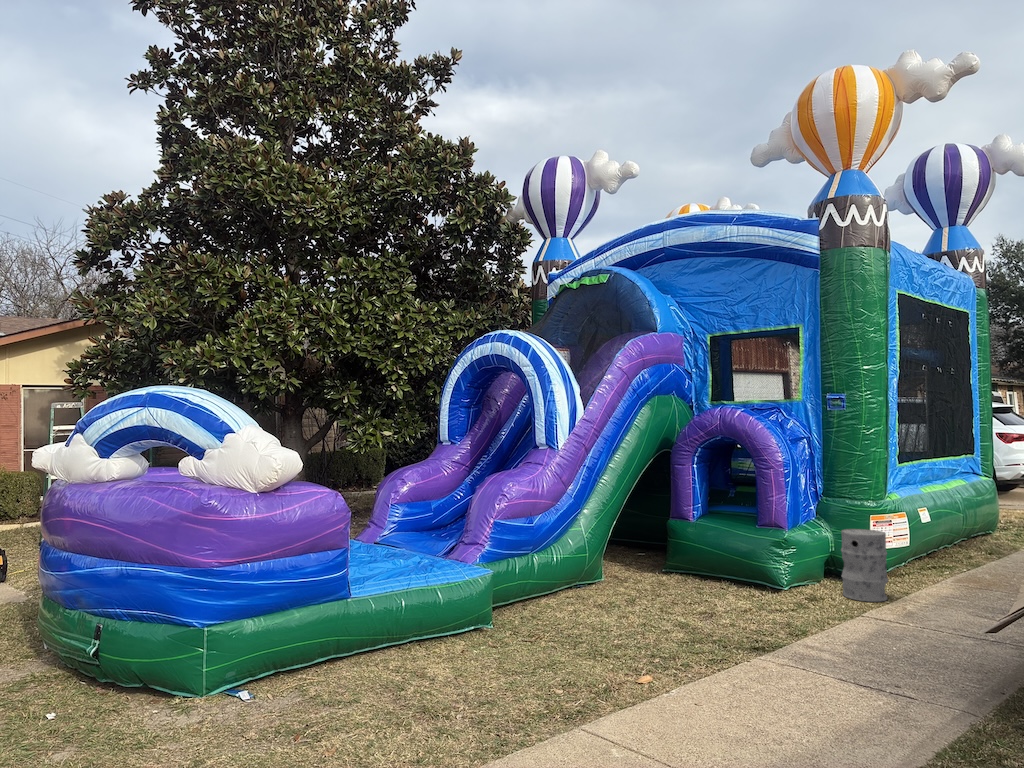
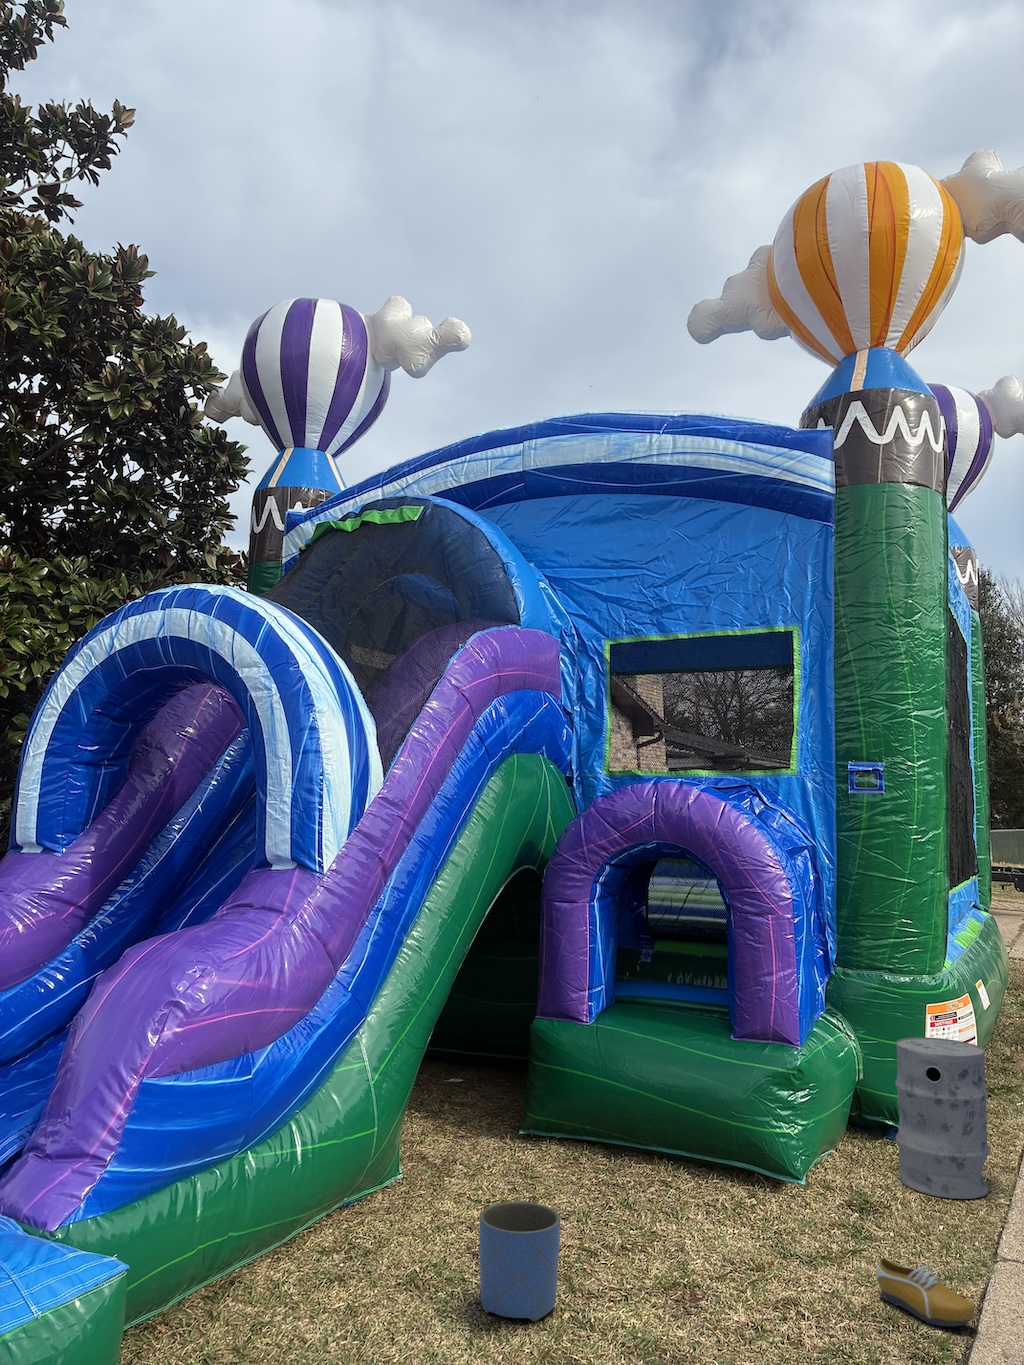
planter: none [624,579,657,620] -> present [479,1201,560,1321]
shoe: none [797,610,834,633] -> present [876,1258,975,1326]

